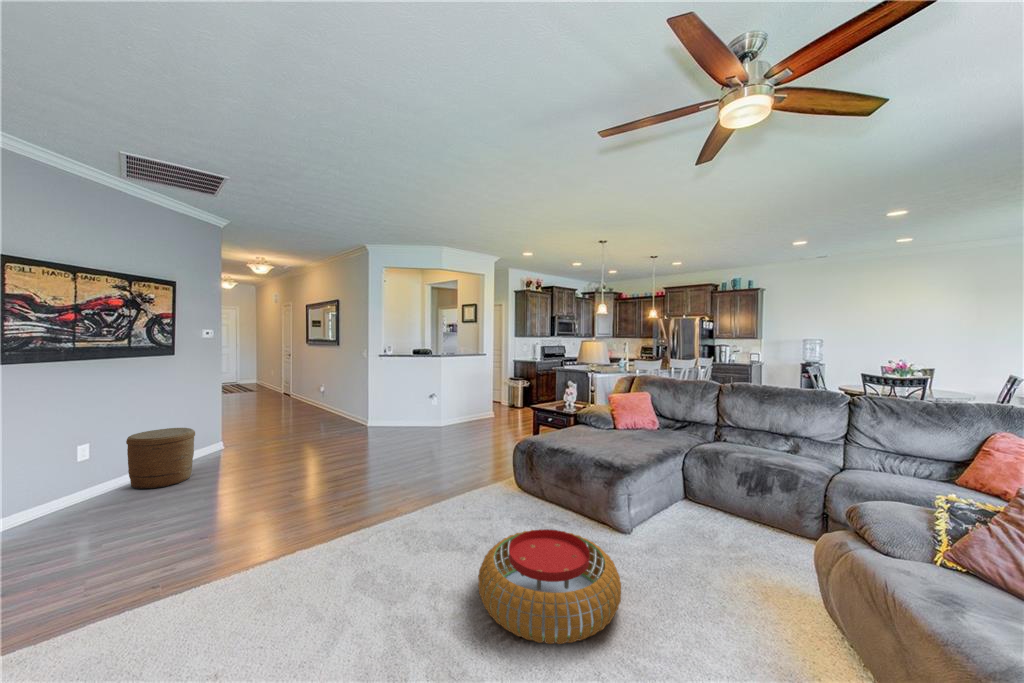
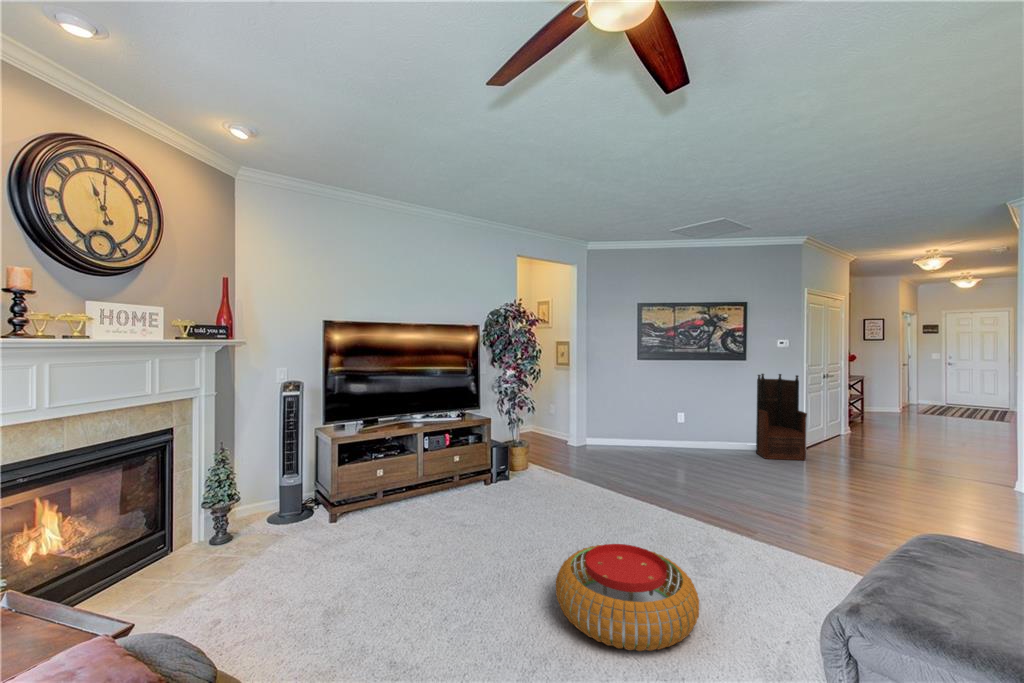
armchair: none [192,367,253,464] -> present [756,374,807,460]
woven basket: present [126,428,195,489] -> none [696,415,738,457]

